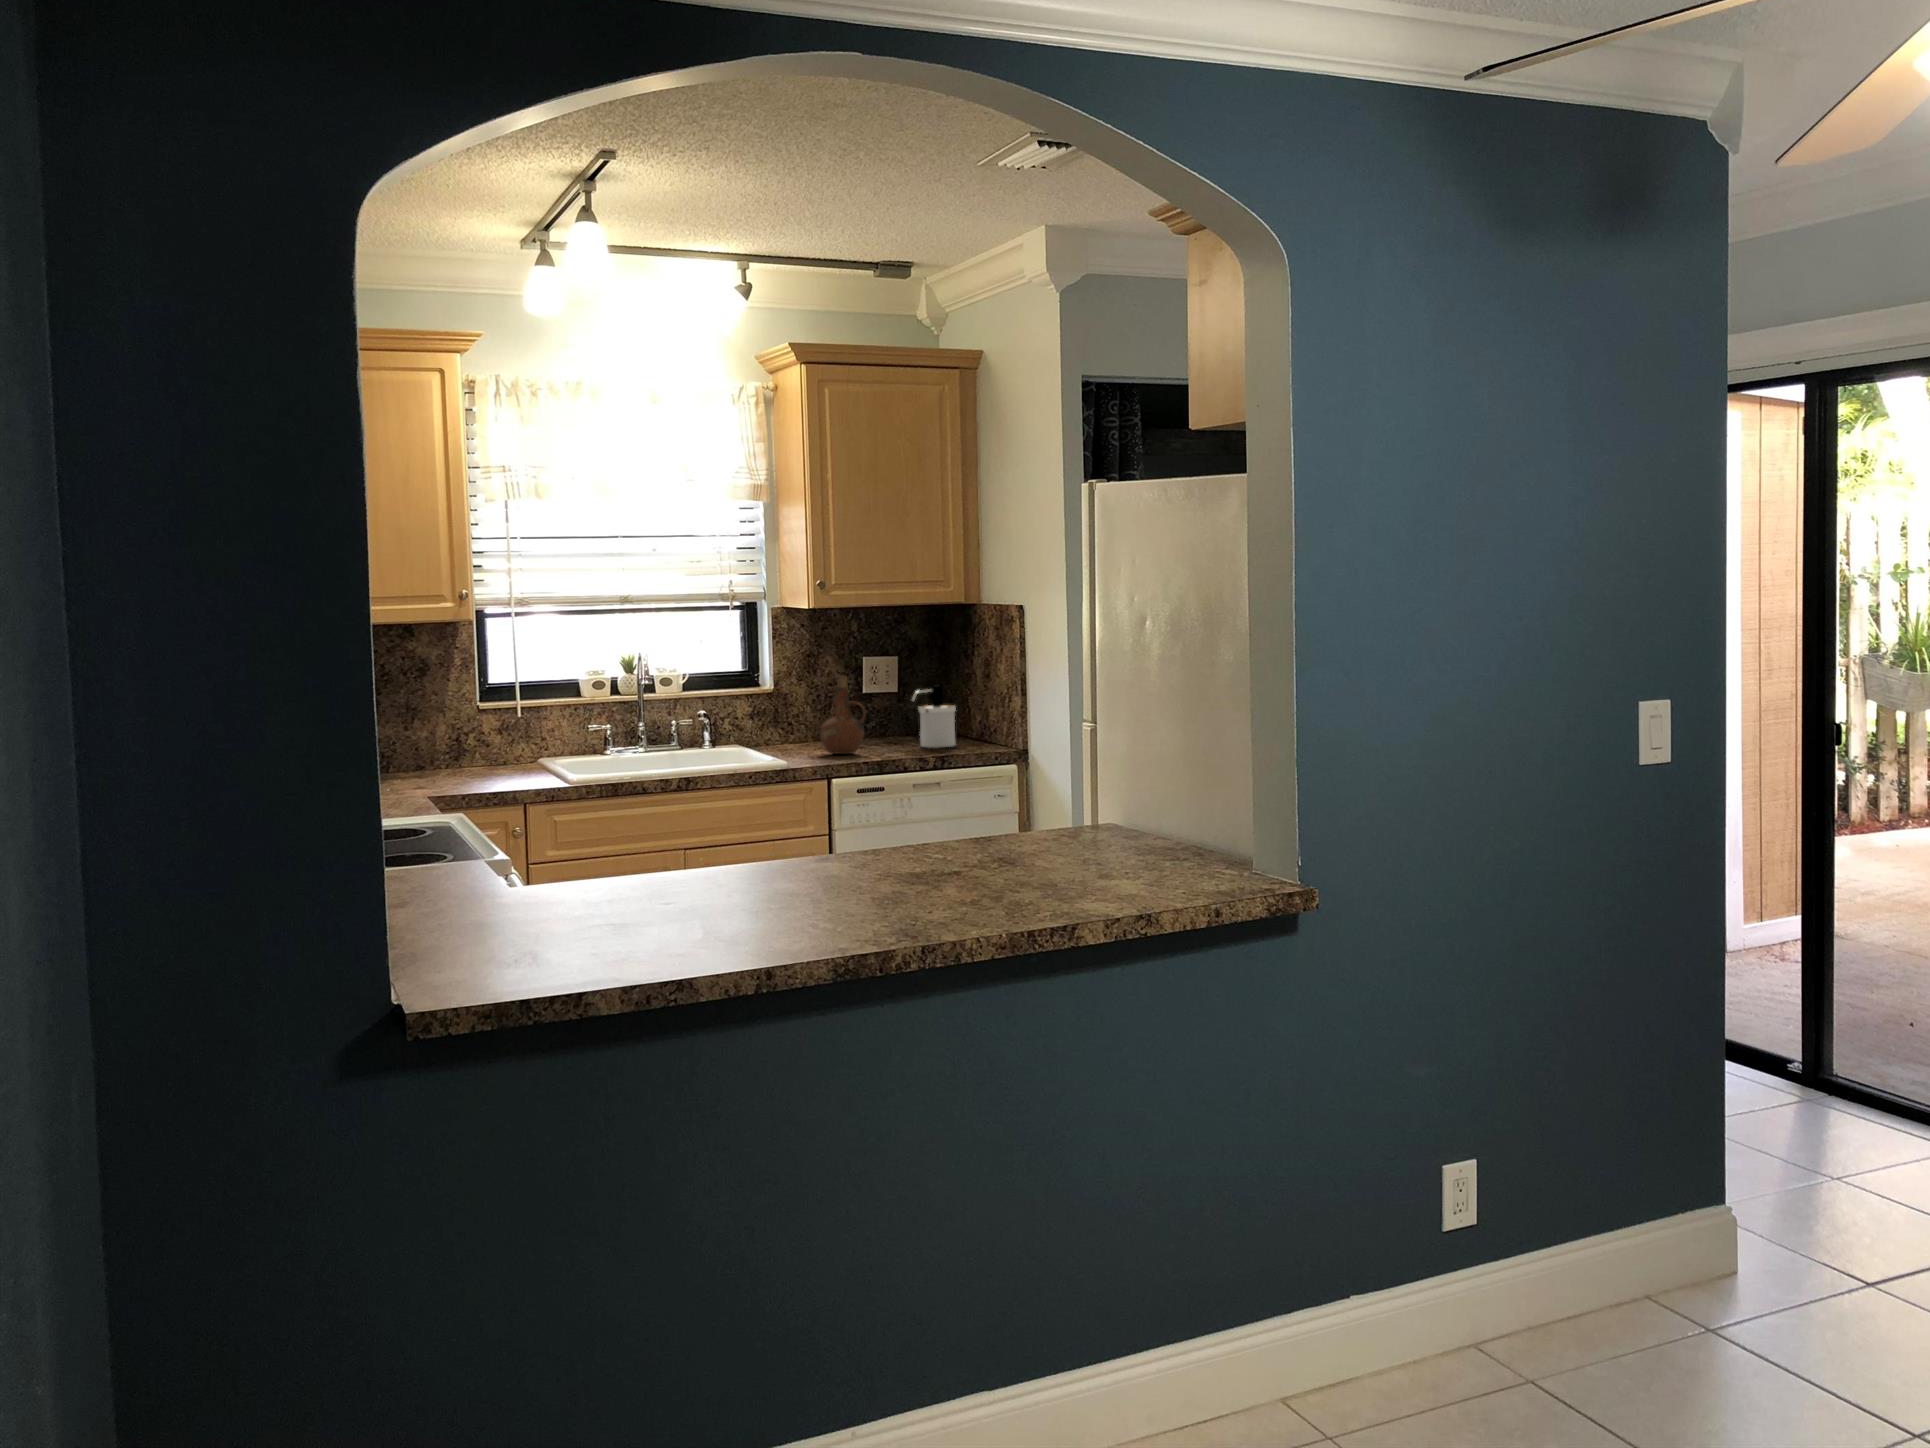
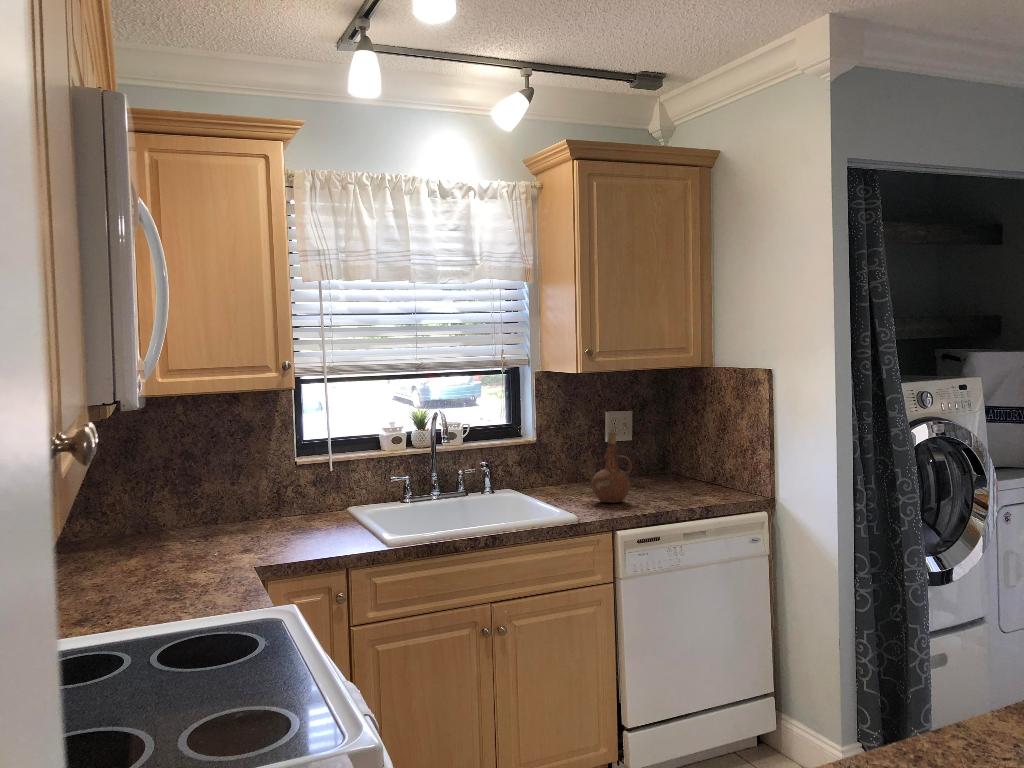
soap dispenser: present [912,685,956,748] -> none [667,438,700,493]

